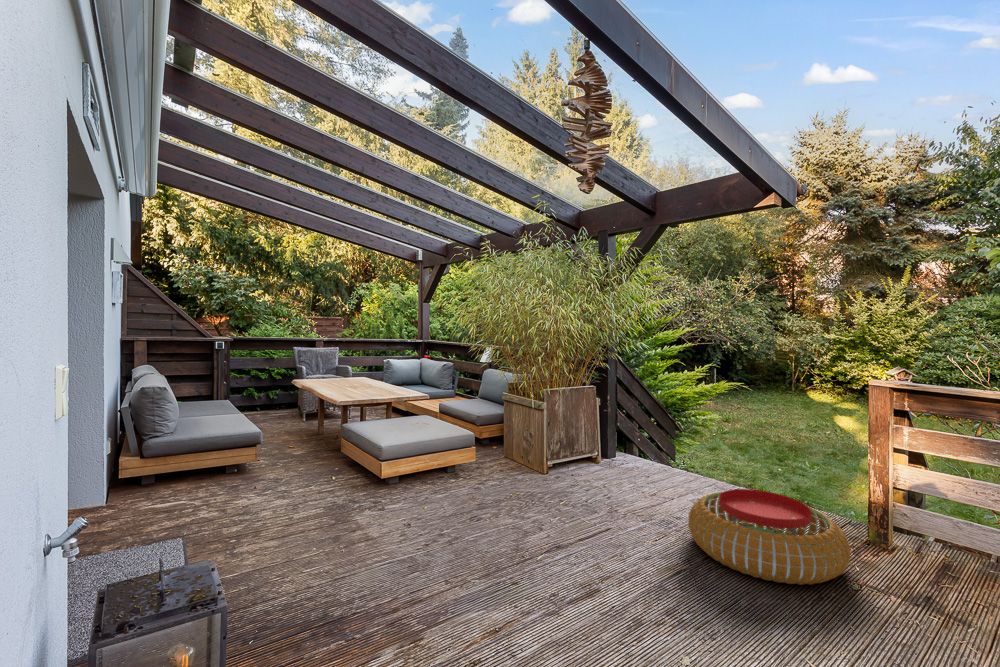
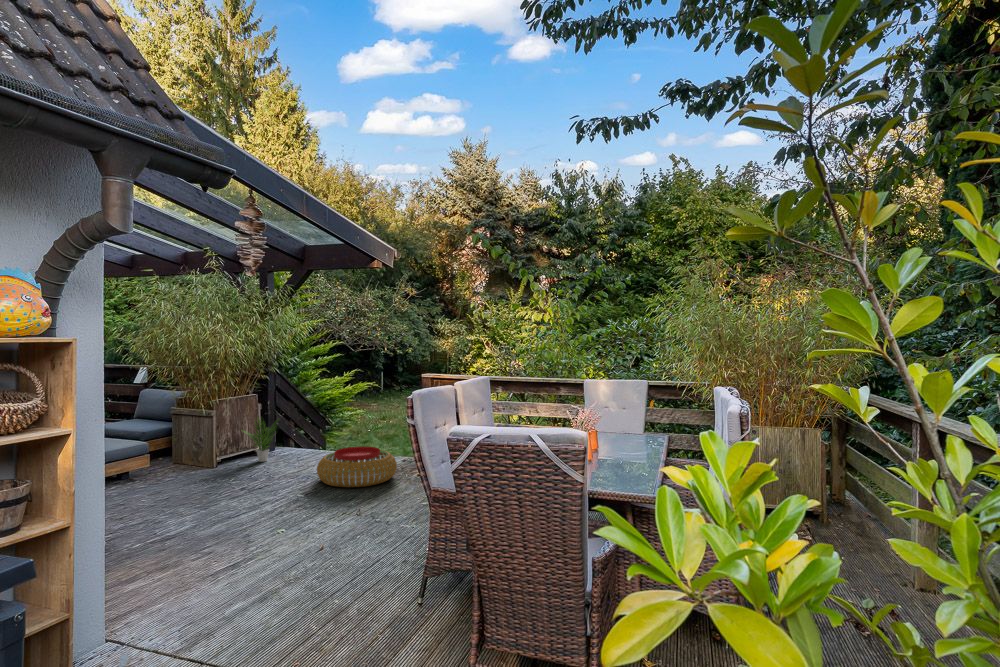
potted plant: none [573,413,627,476] -> present [244,418,276,462]

